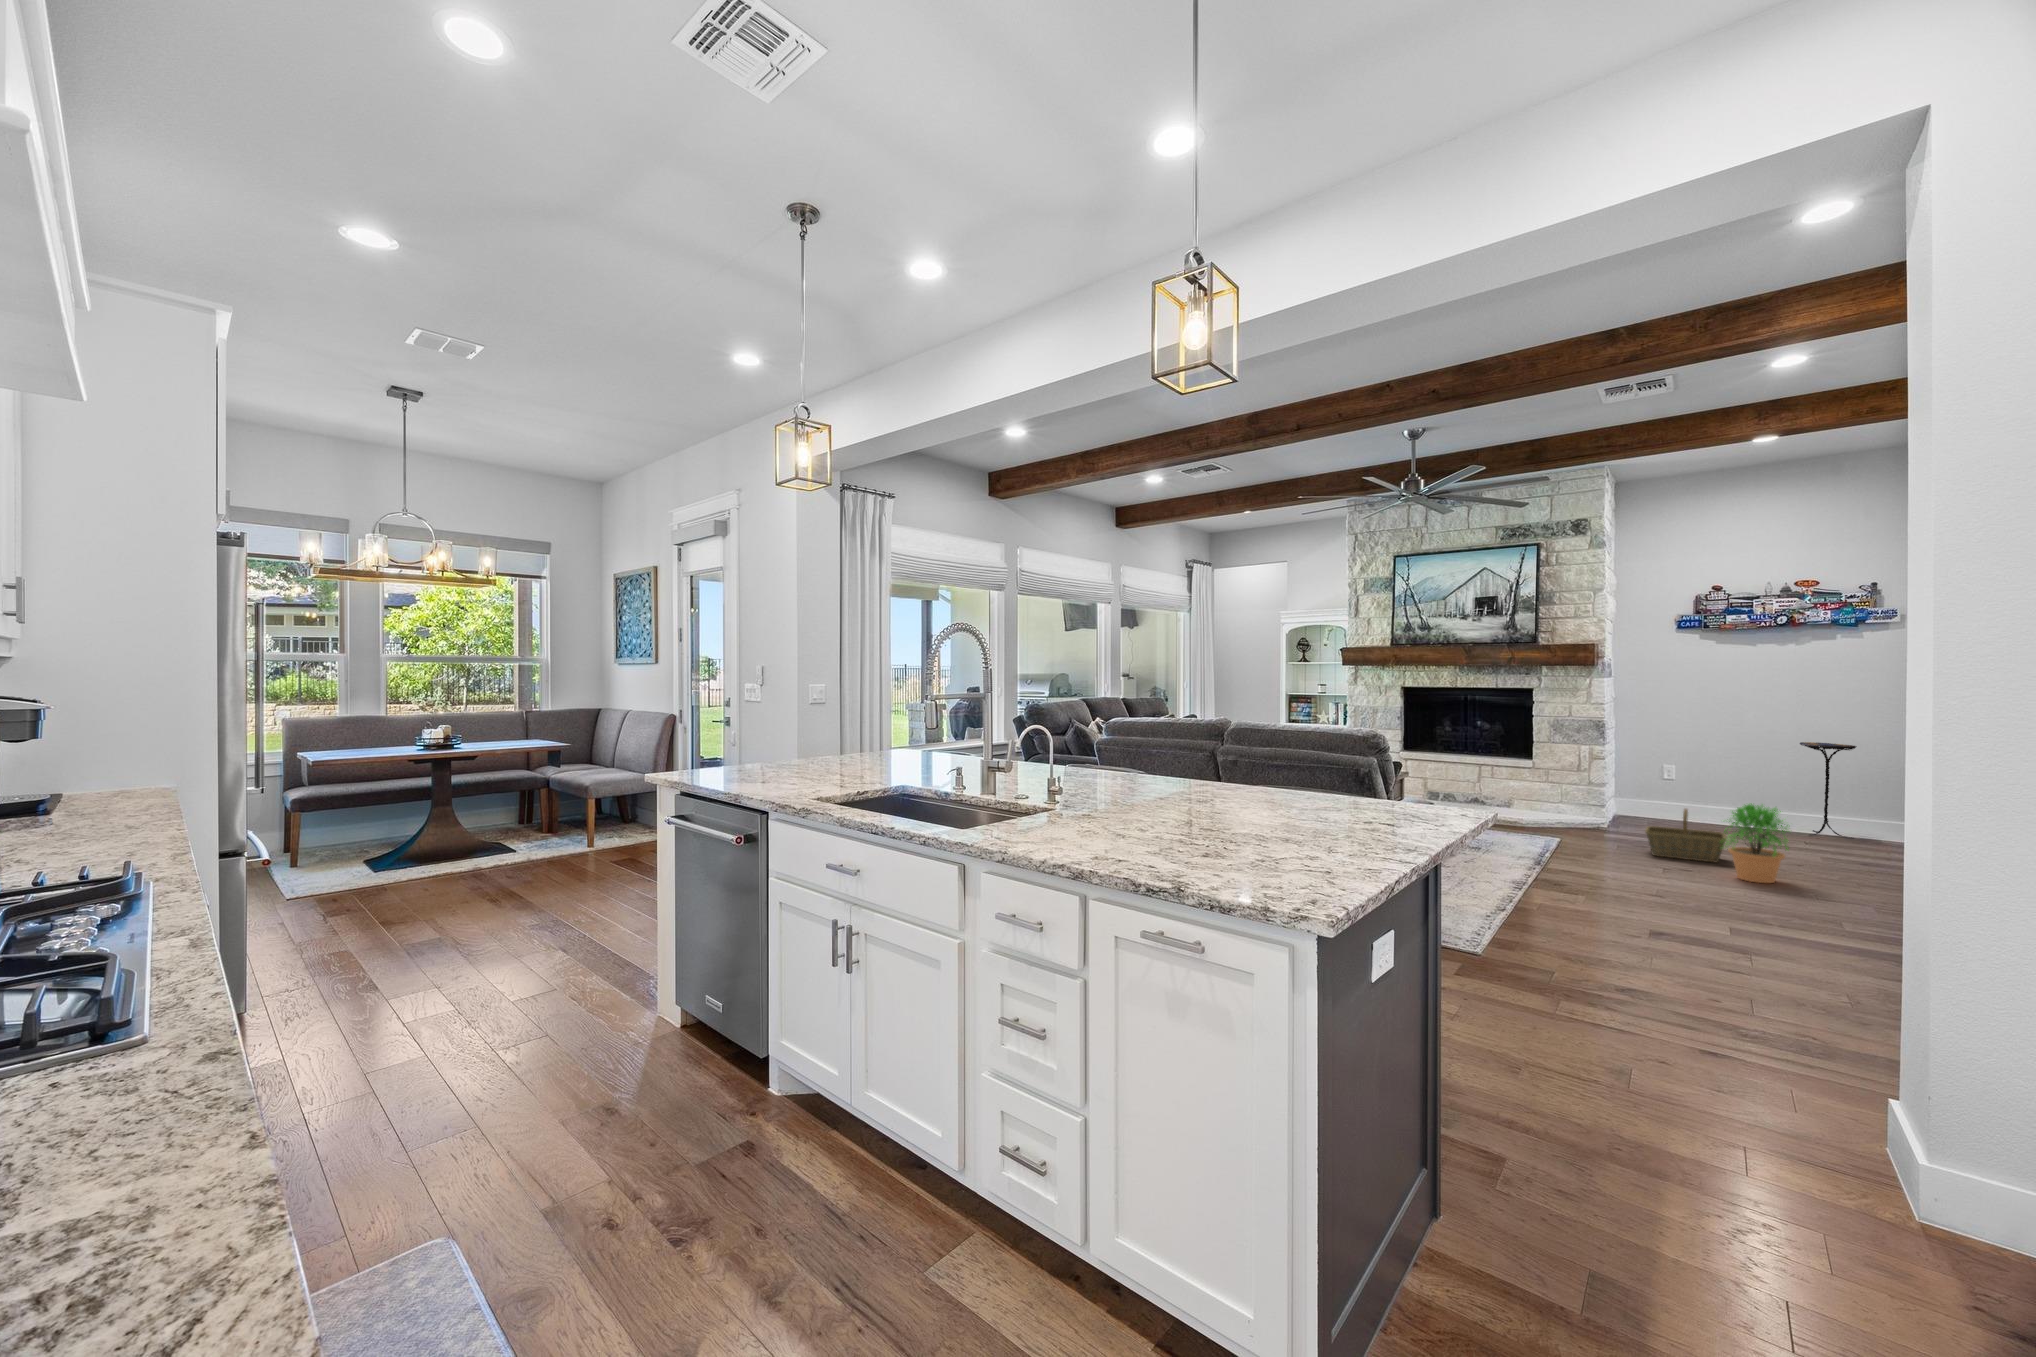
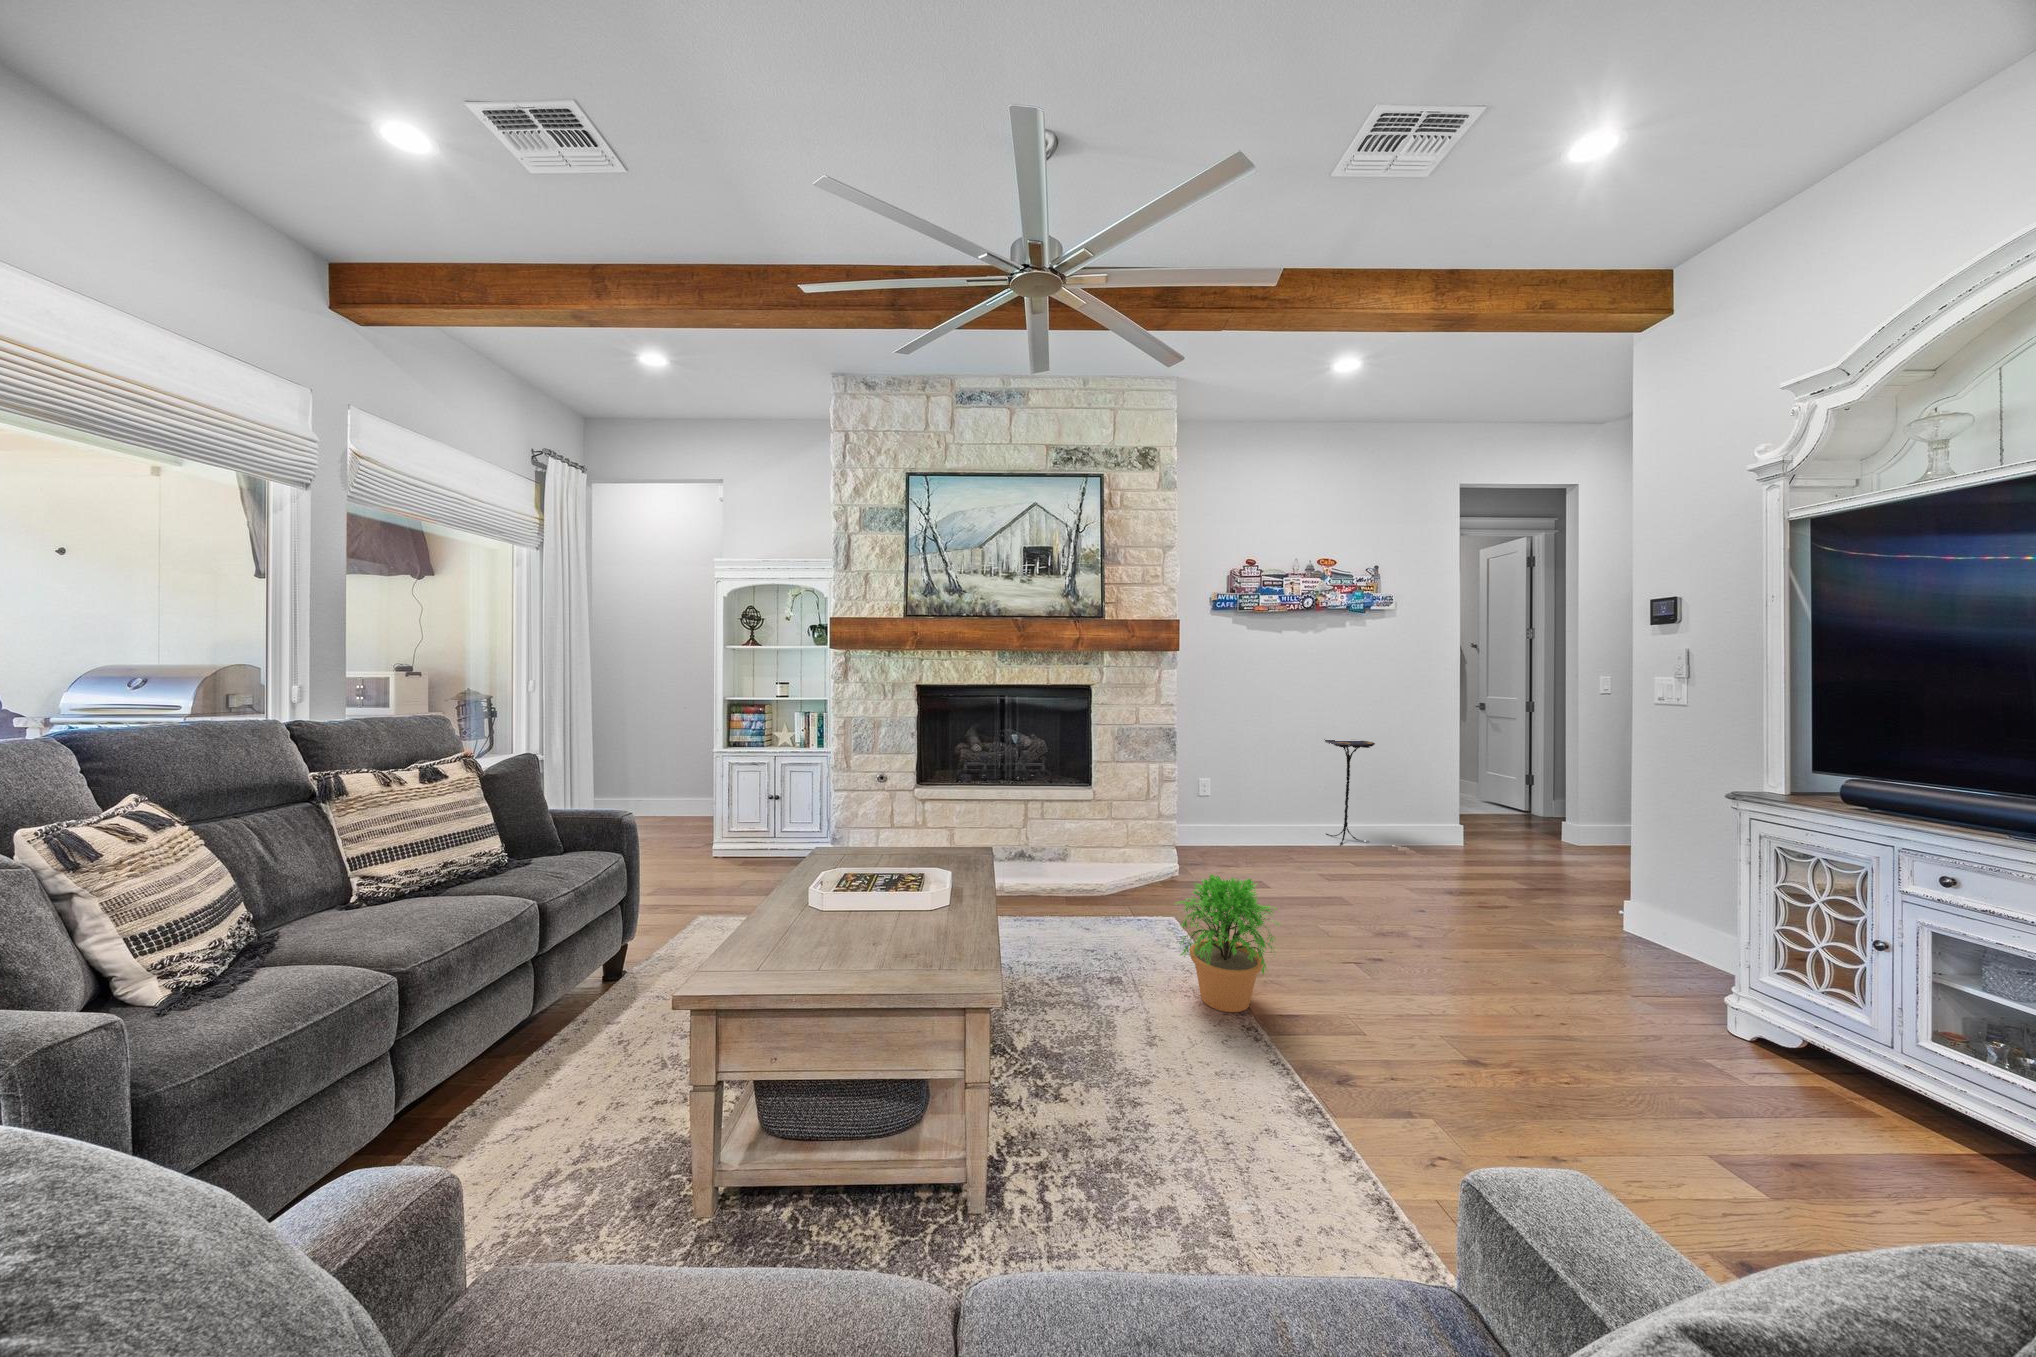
potted plant: present [1721,803,1790,883] -> present [1177,875,1280,1012]
basket: present [1645,809,1726,863] -> none [1303,867,1423,953]

